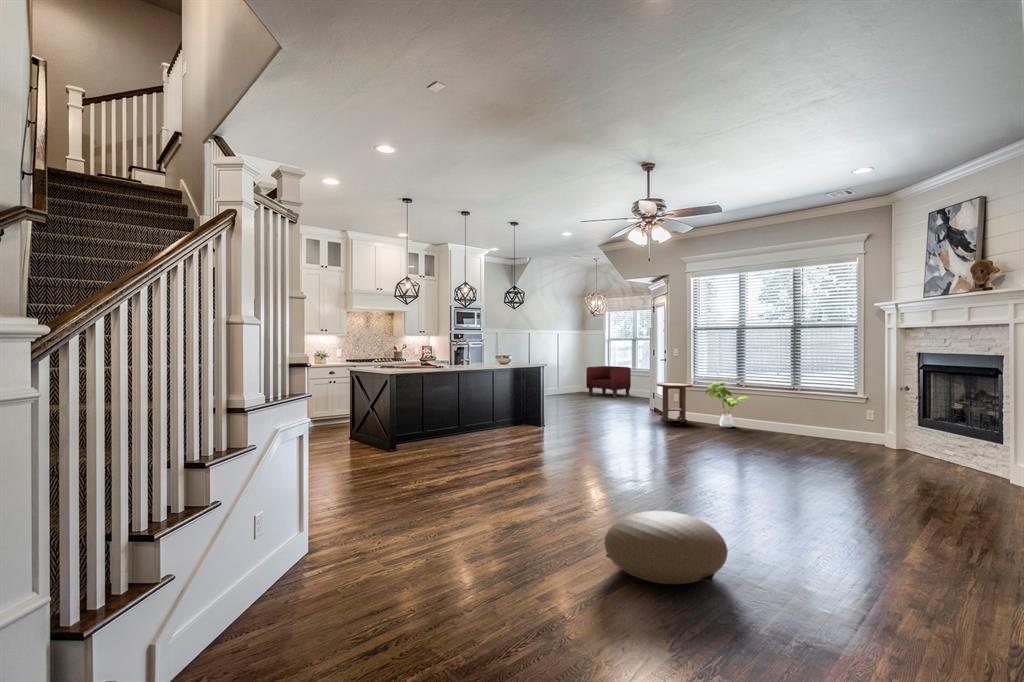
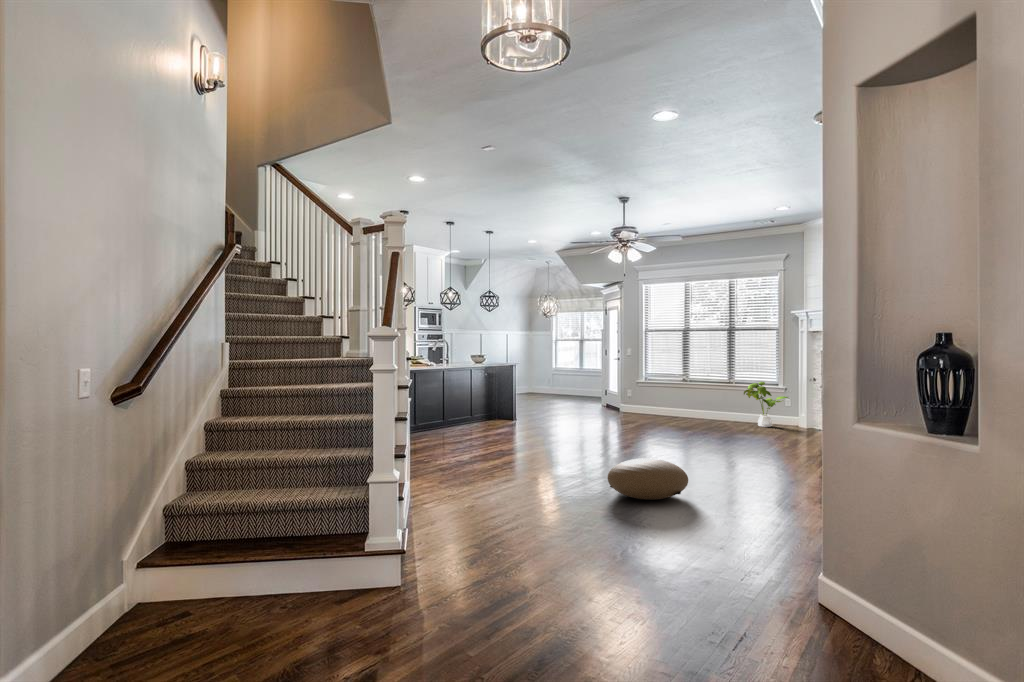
armchair: present [586,366,631,398] -> none [537,367,580,398]
house plant: present [705,381,750,427] -> present [744,382,788,427]
side table: present [656,382,692,422] -> none [611,380,643,416]

